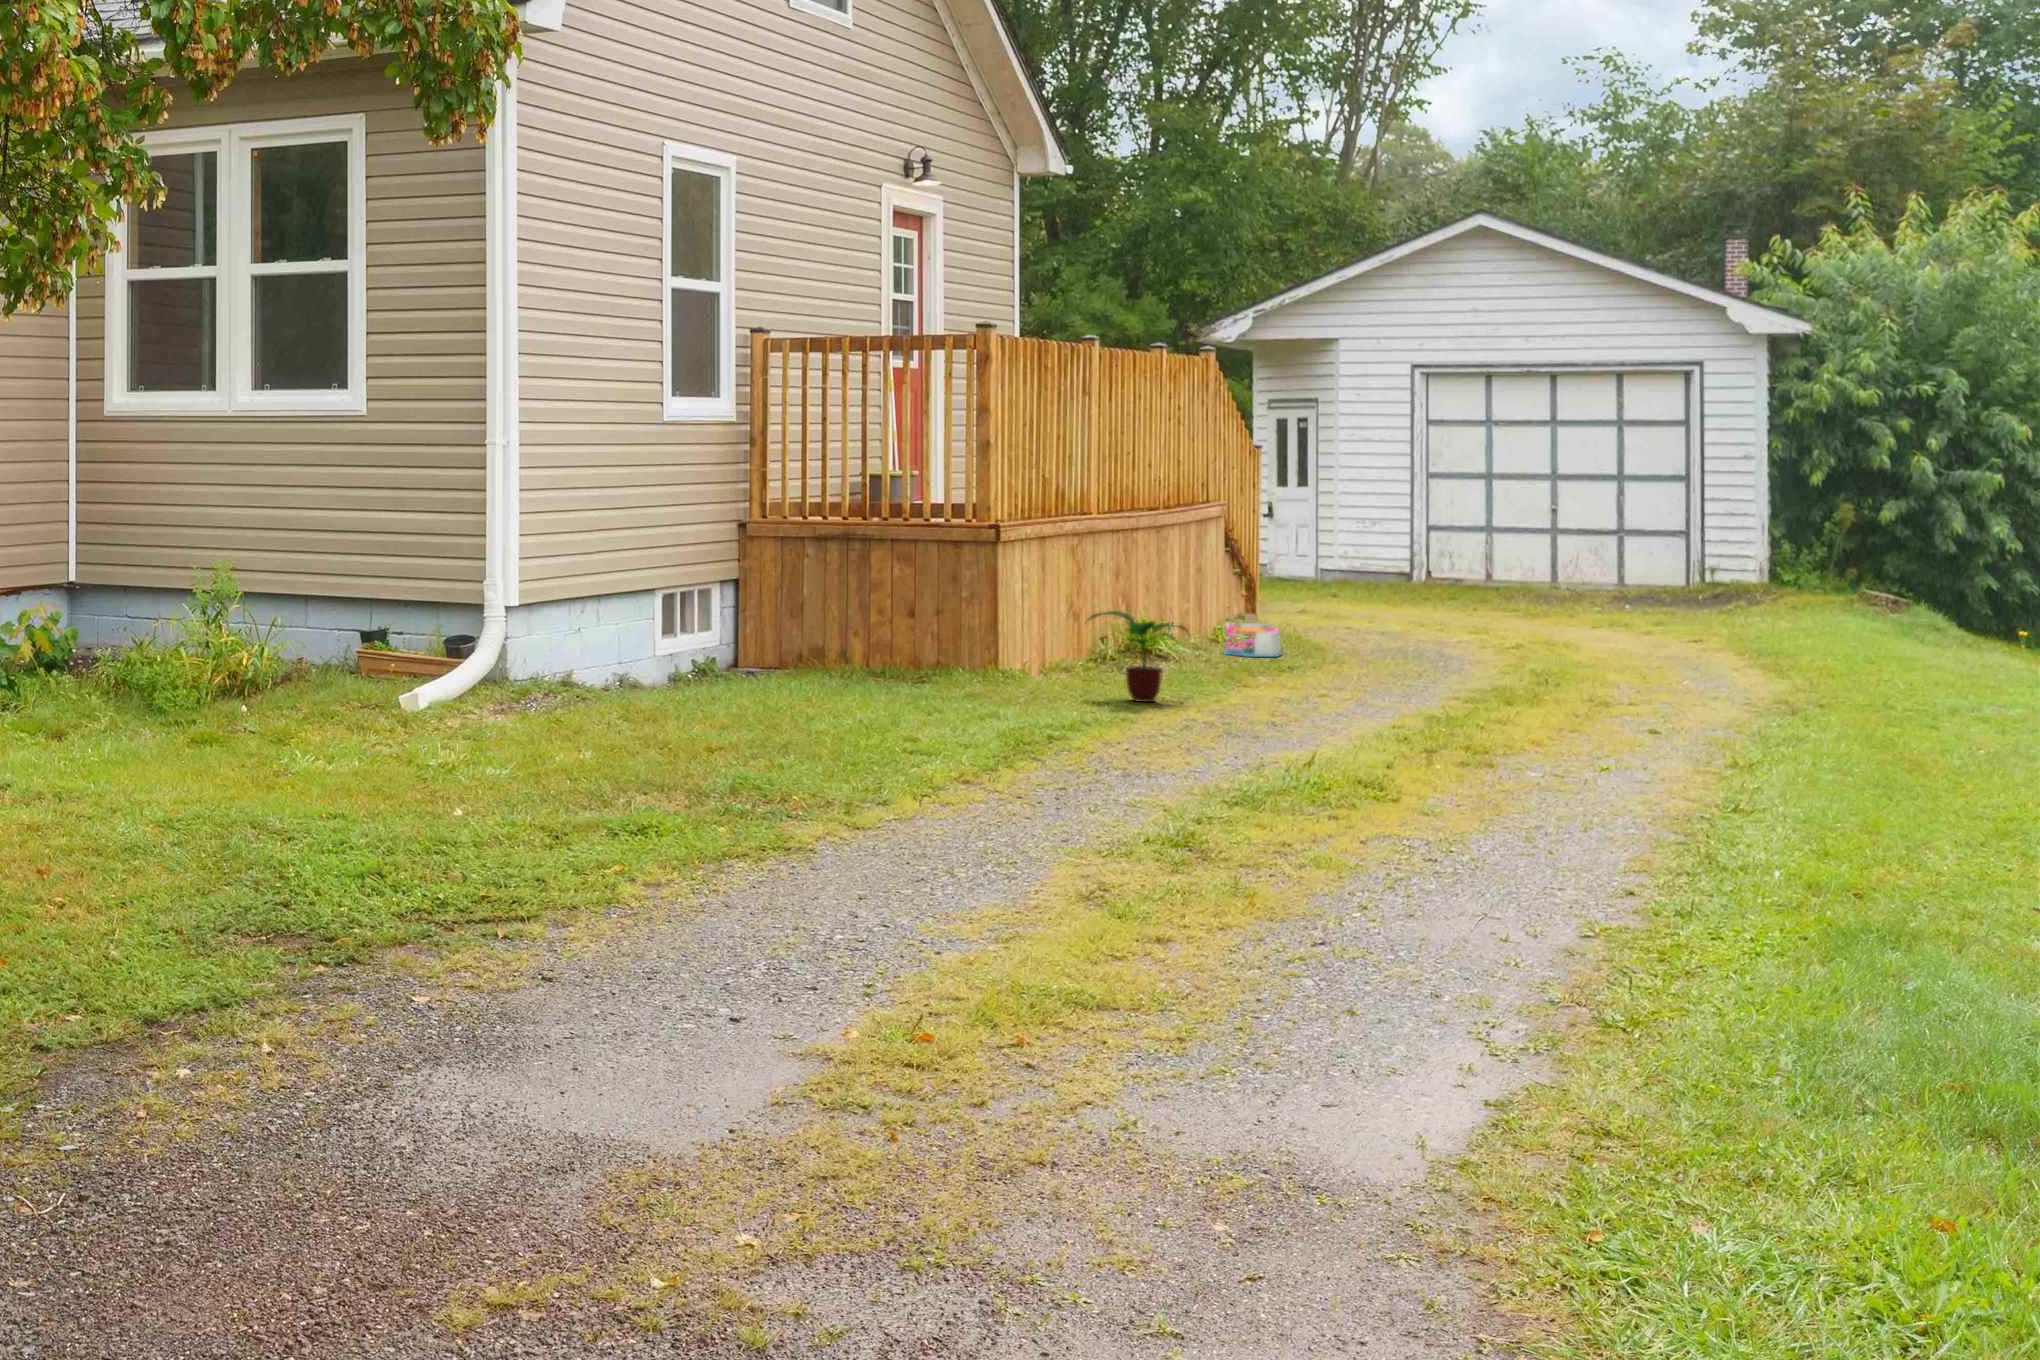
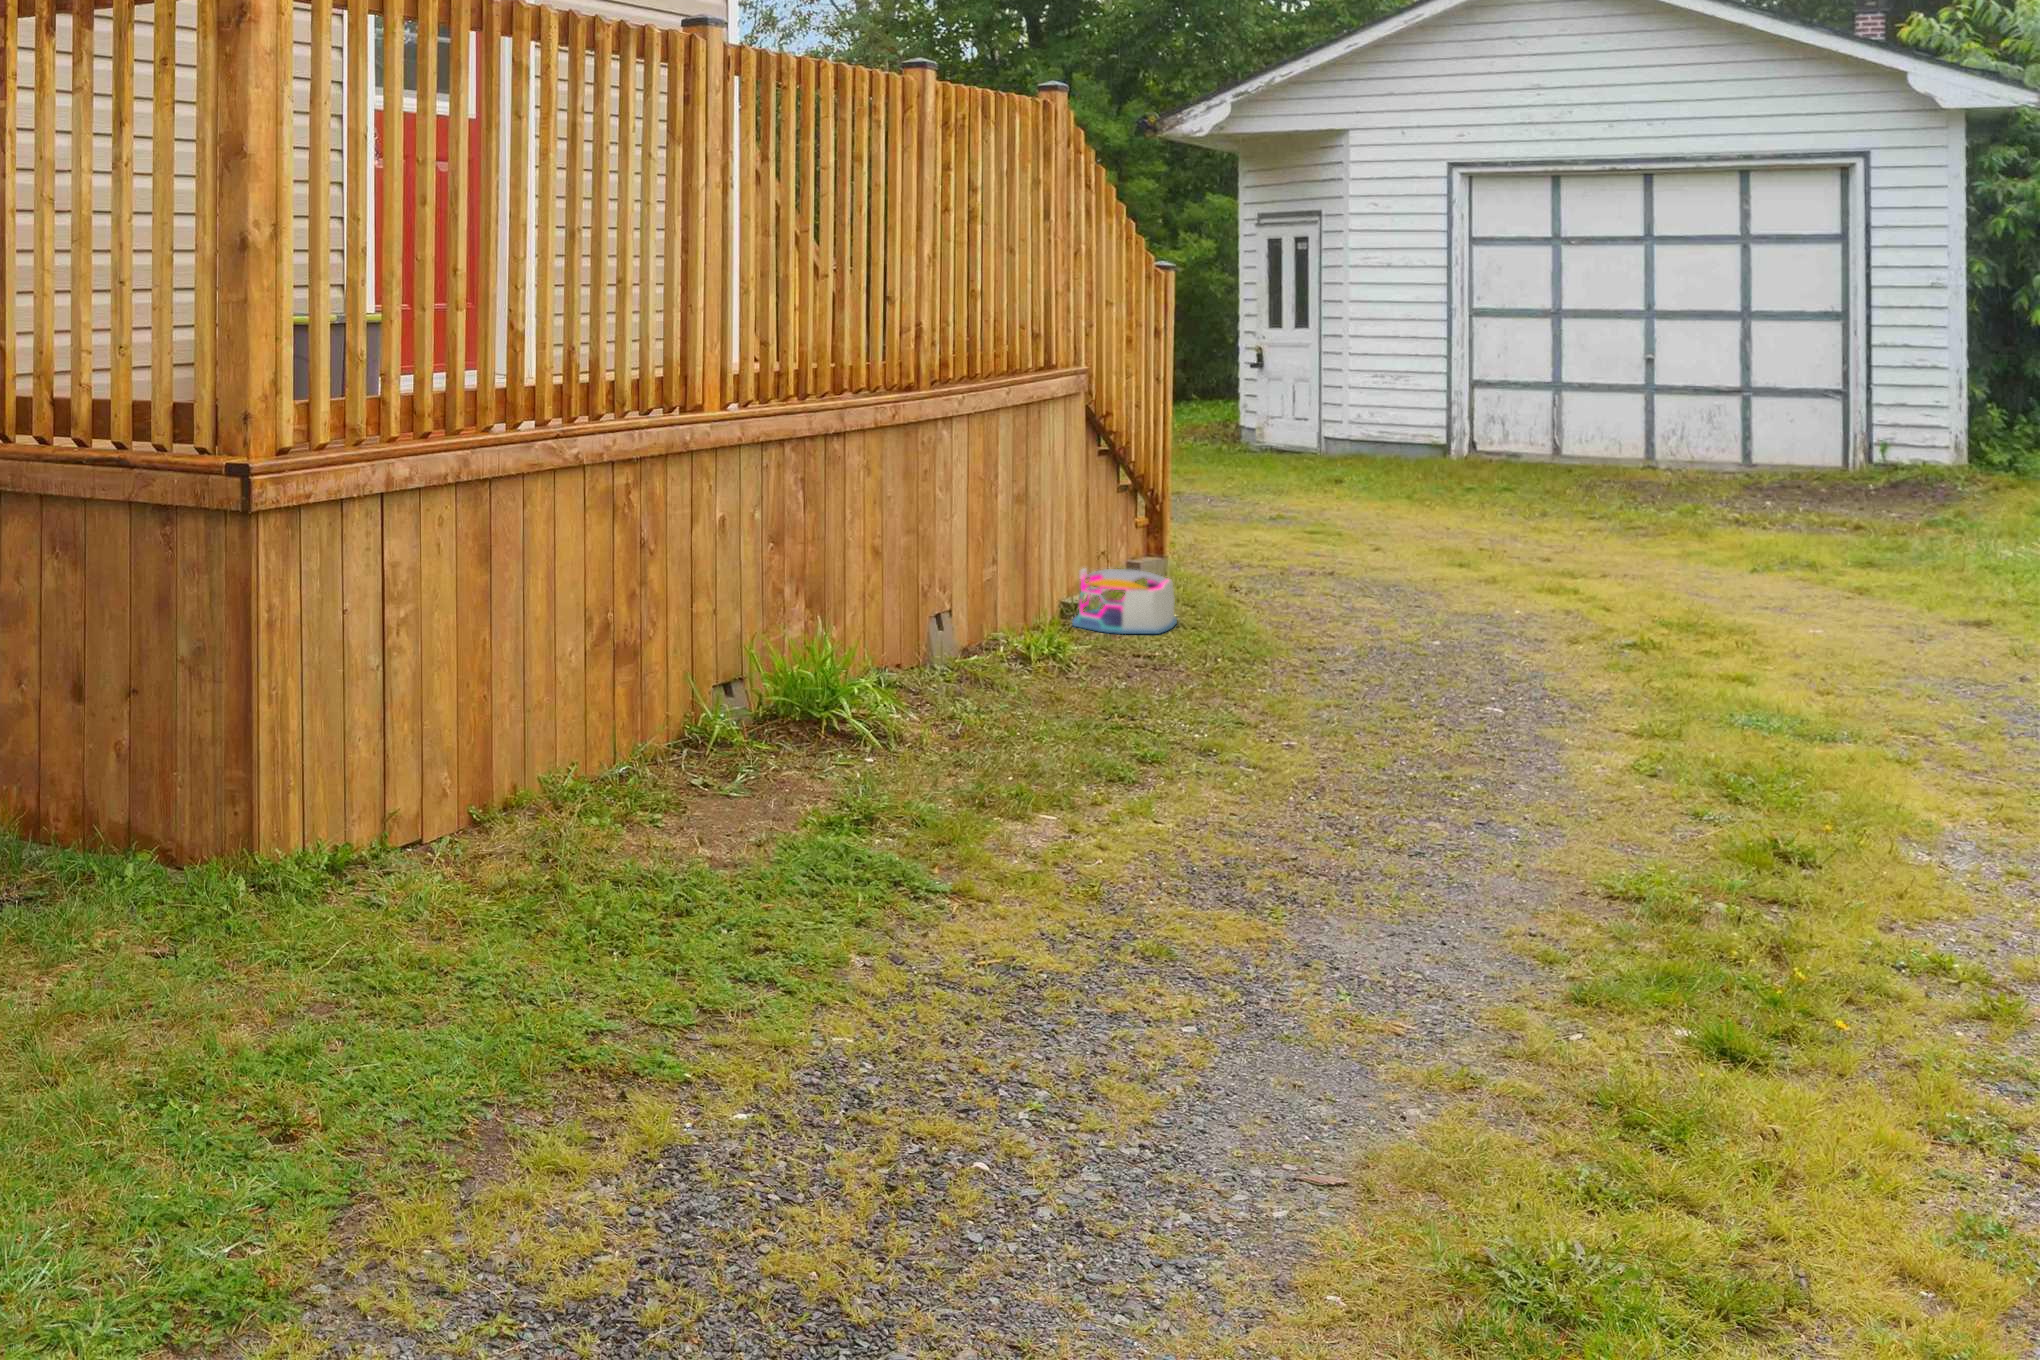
potted plant: present [1089,611,1187,702] -> none [655,608,869,815]

